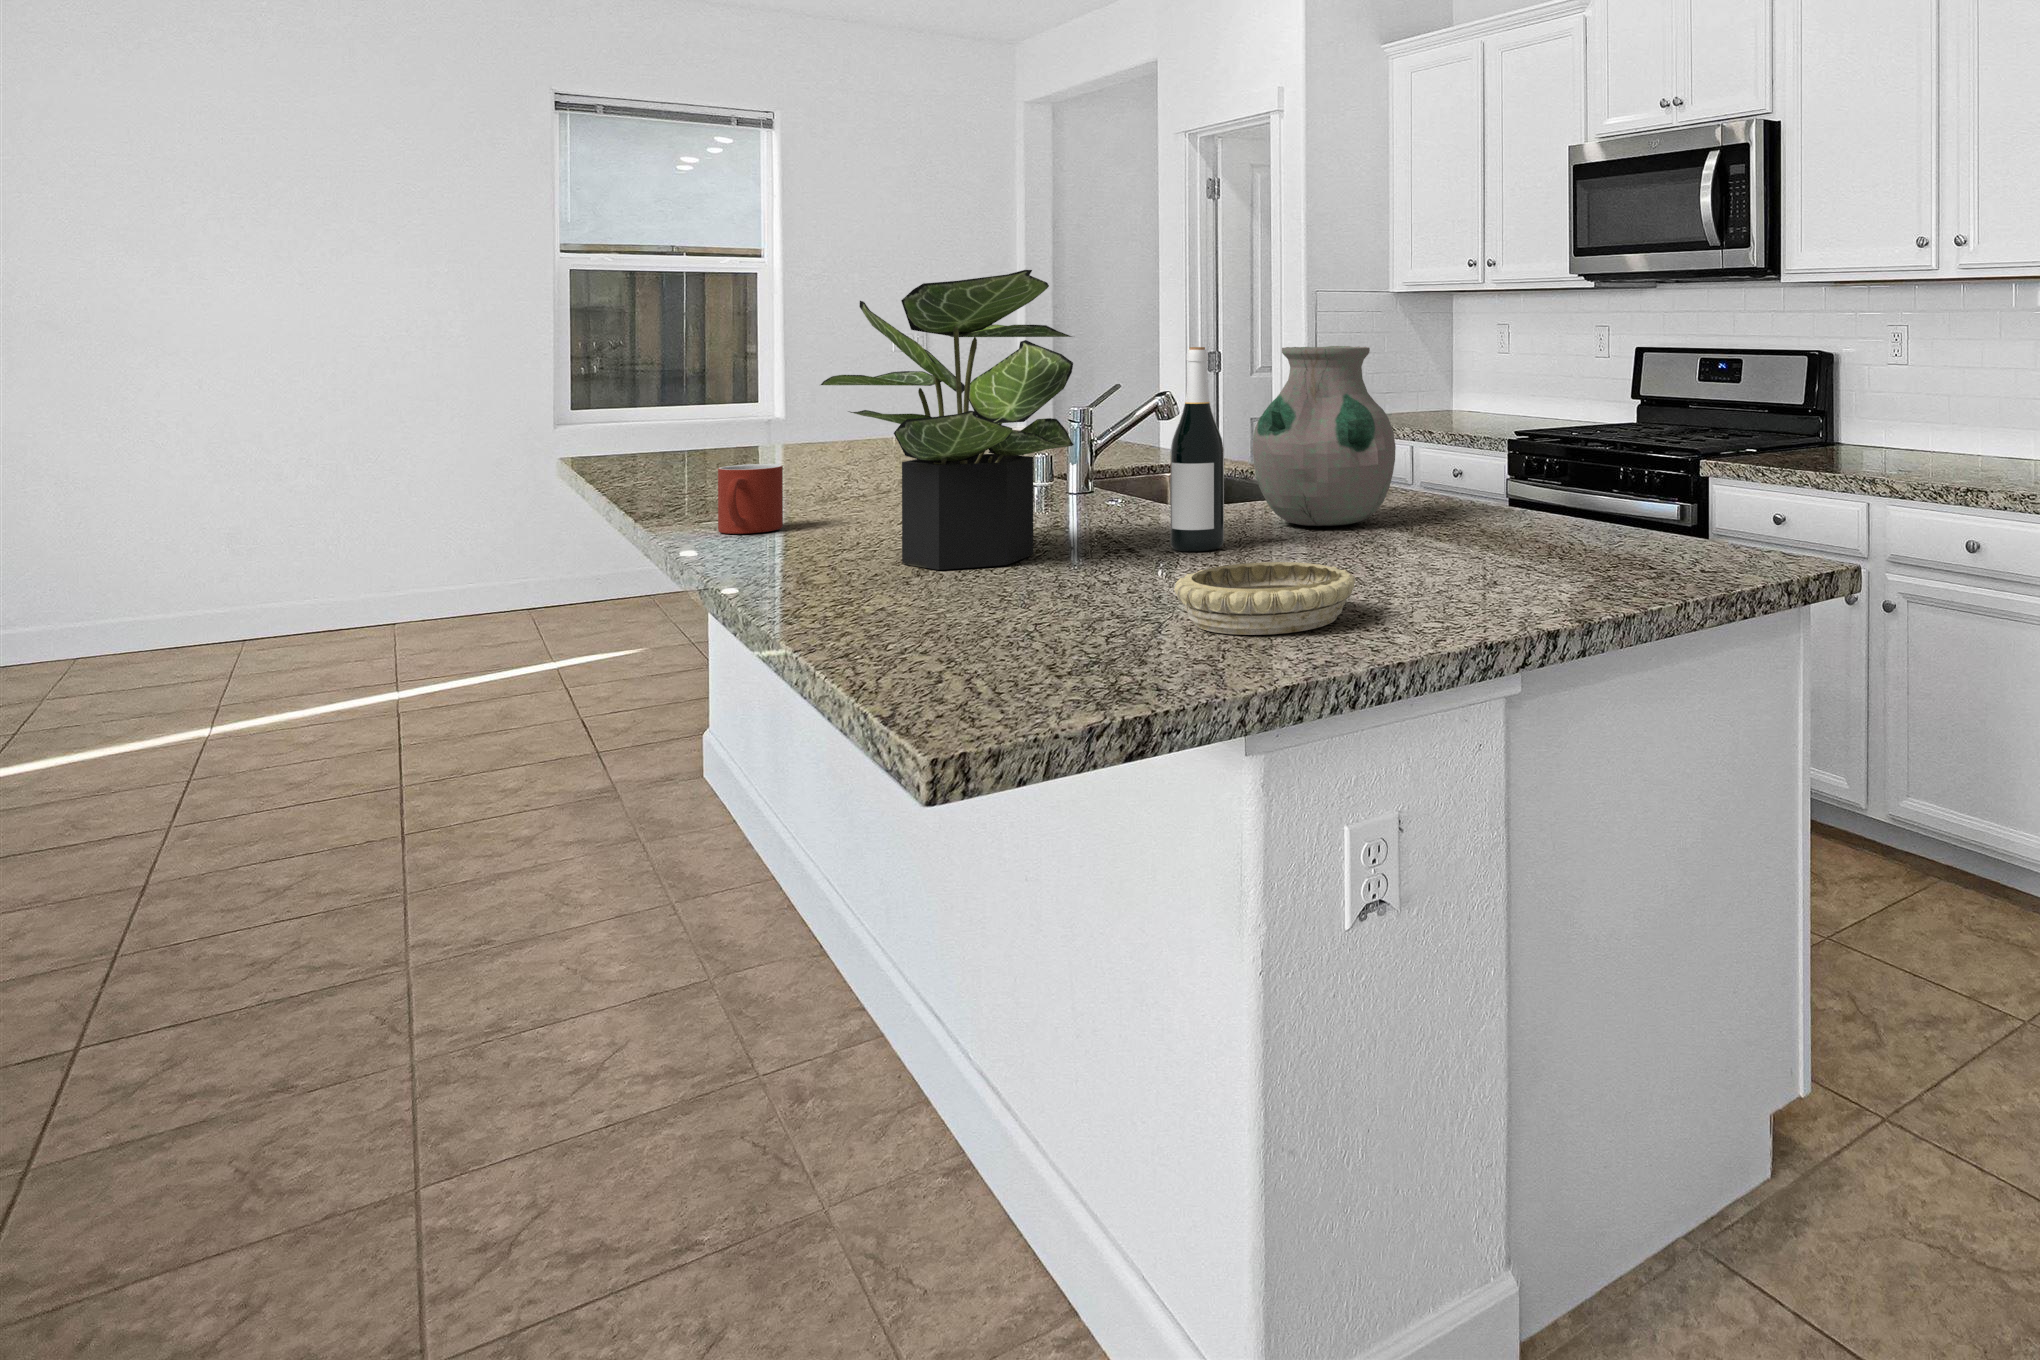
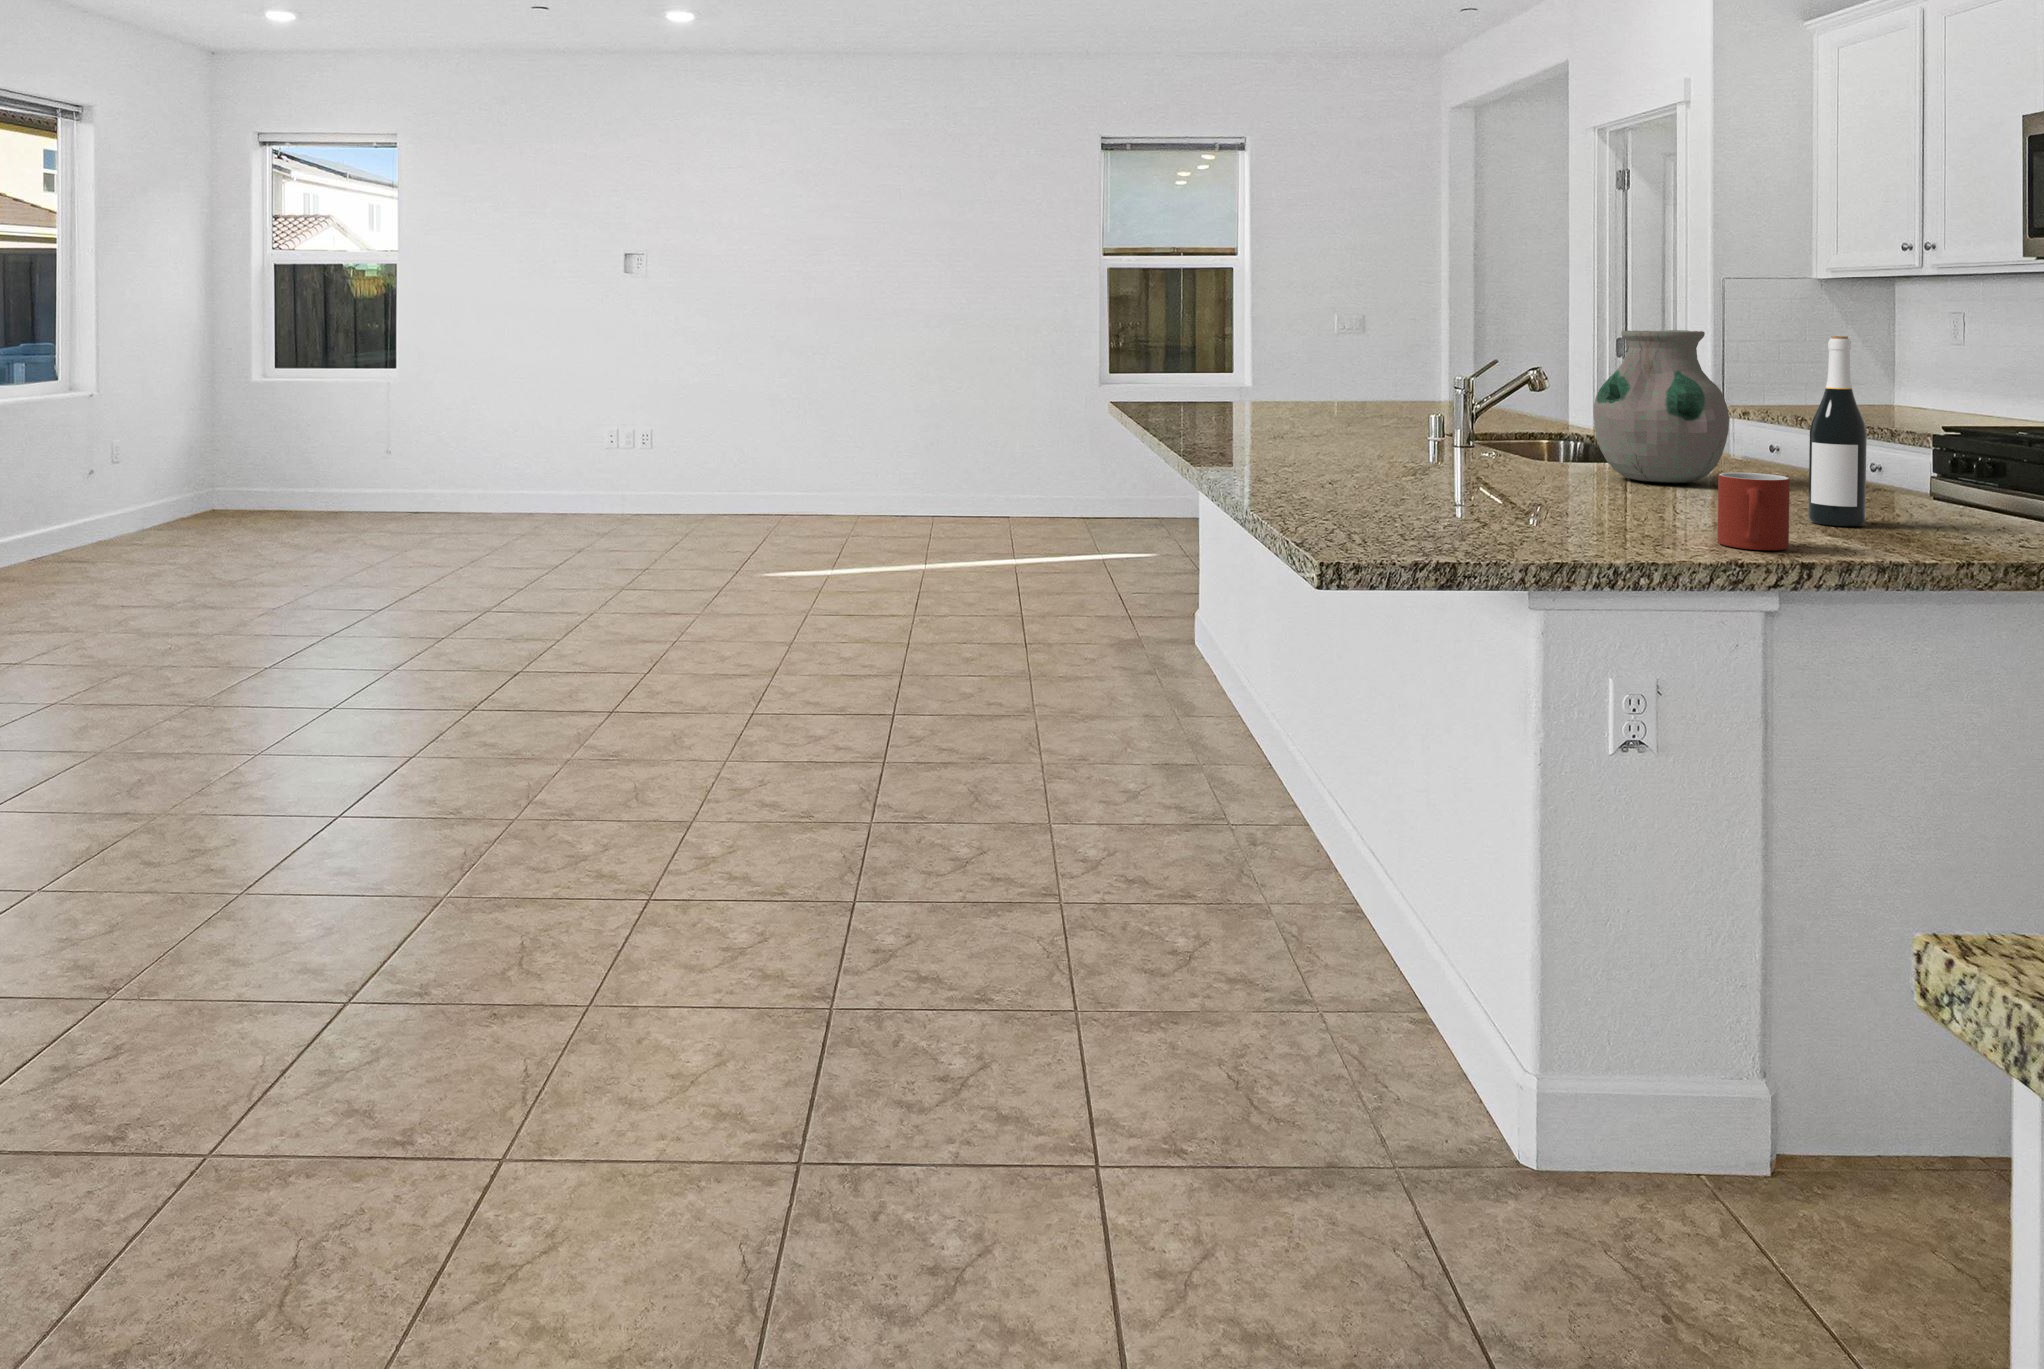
potted plant: present [821,270,1074,570] -> none [1267,273,1445,483]
wine bottle: present [1170,347,1224,551] -> present [1808,336,1867,526]
mug: present [718,464,783,534] -> present [1717,473,1790,550]
decorative bowl: present [1174,562,1355,635] -> none [1493,489,1637,537]

